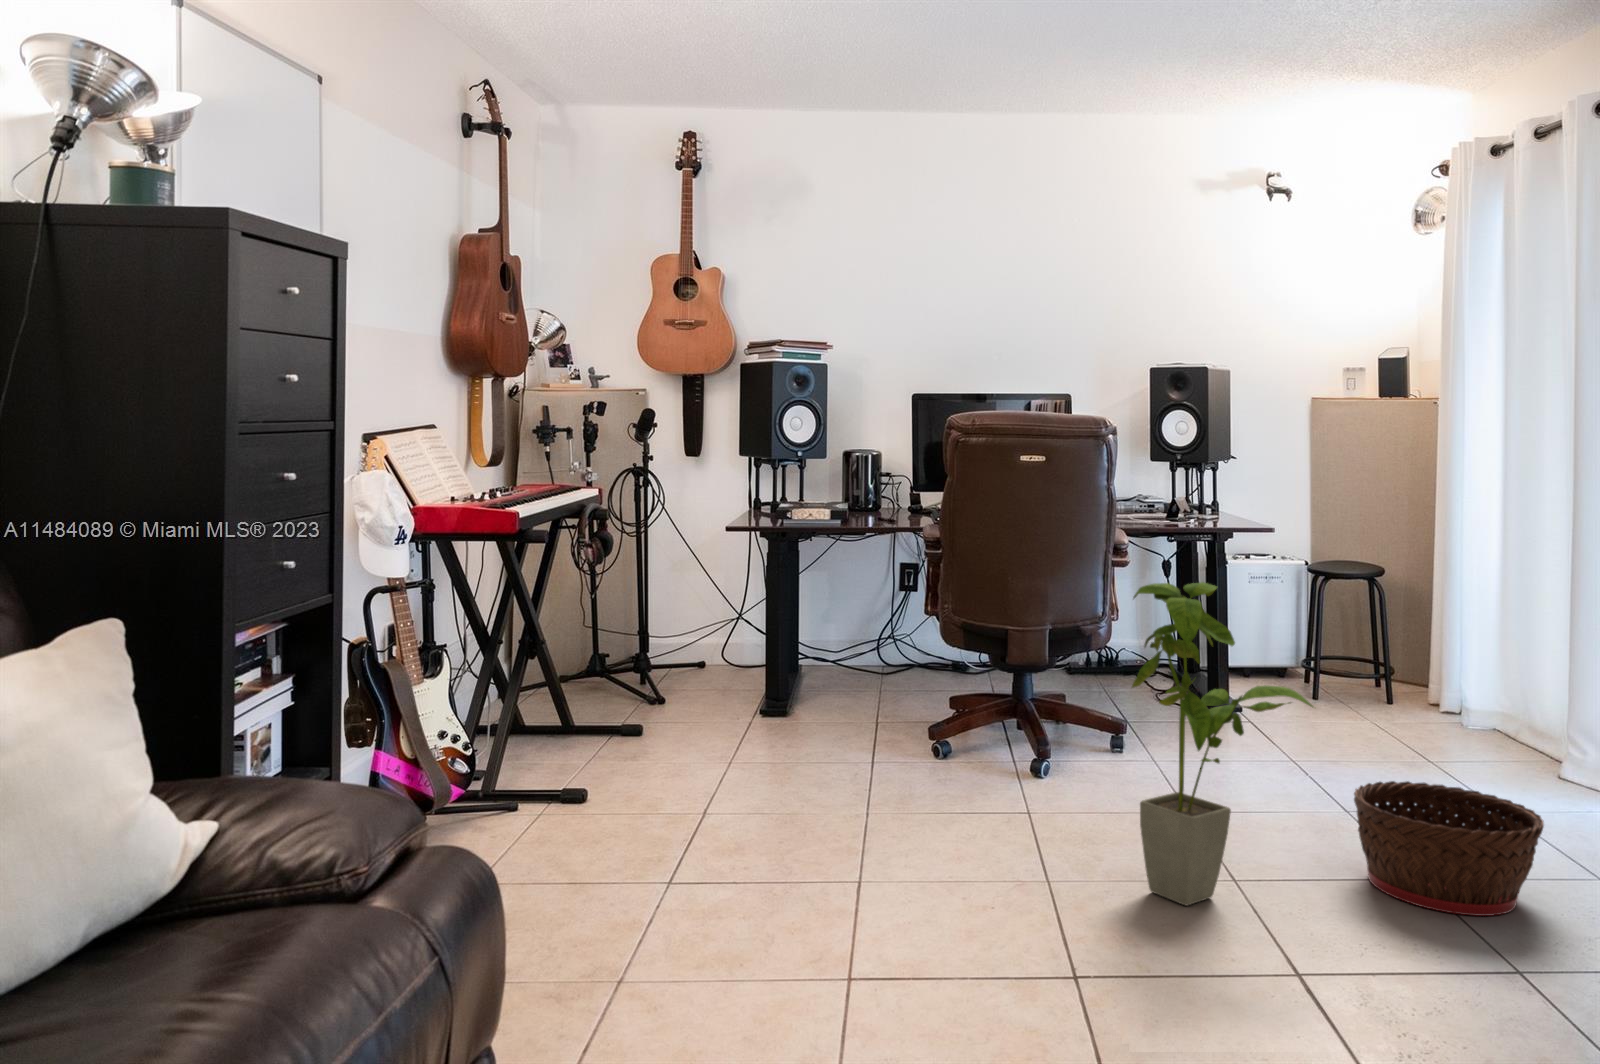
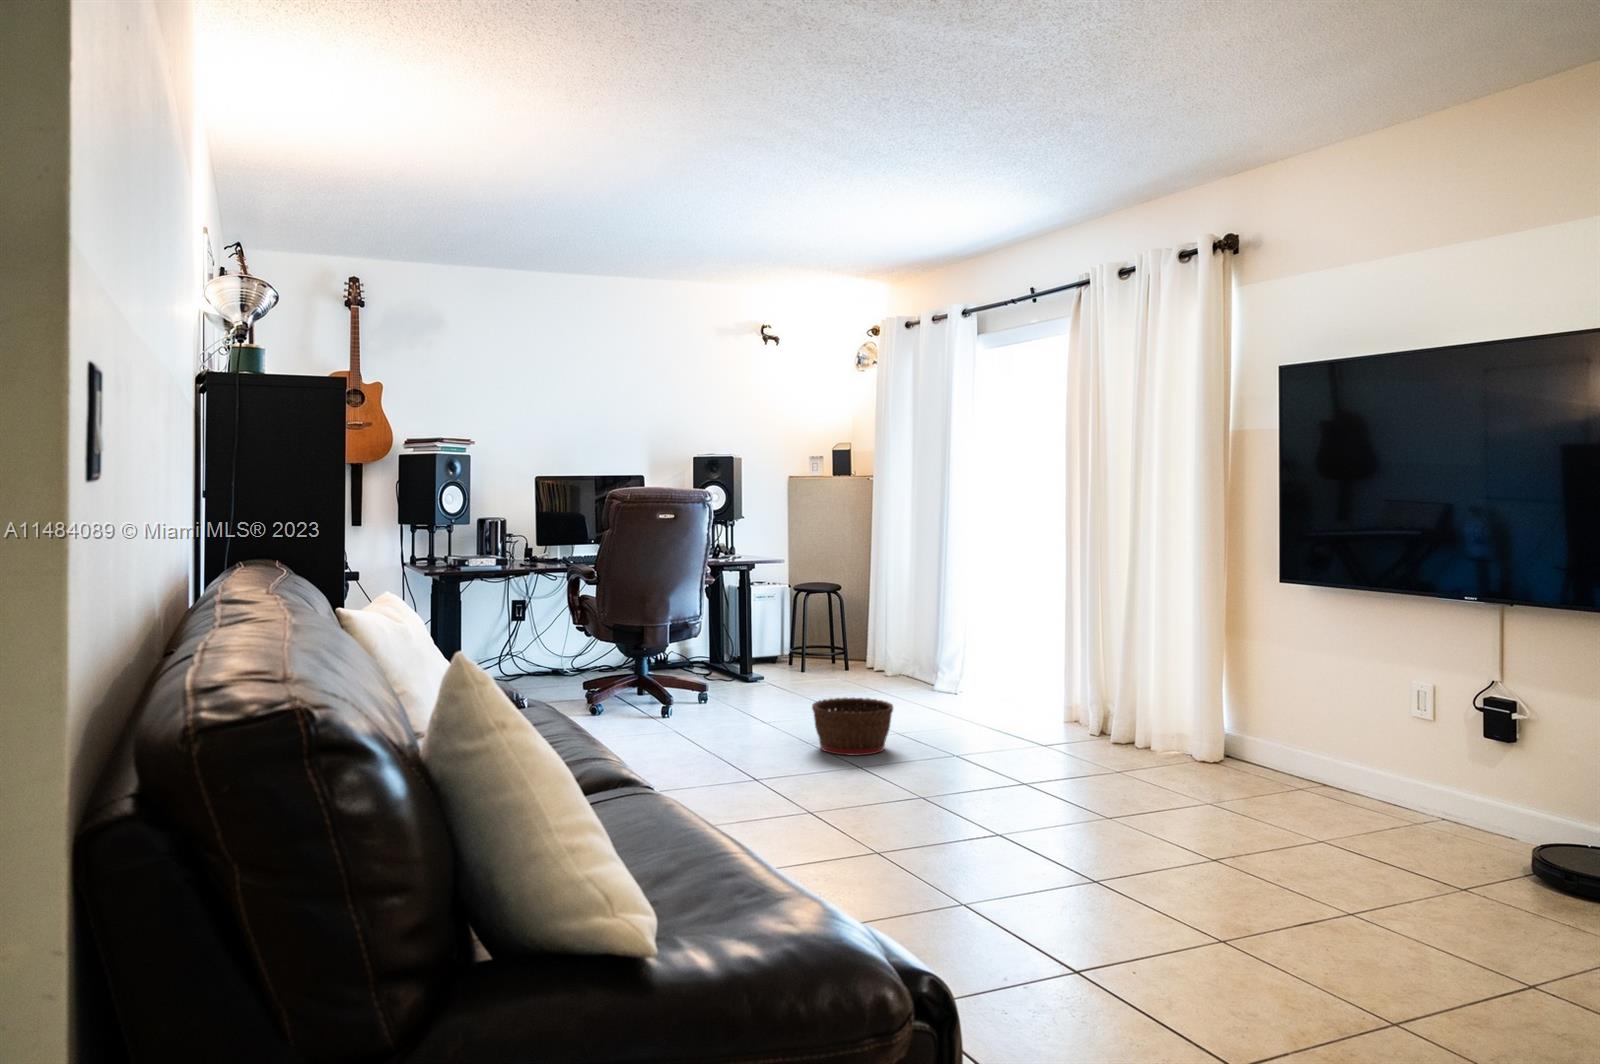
house plant: present [1132,582,1313,906] -> none [701,600,790,768]

